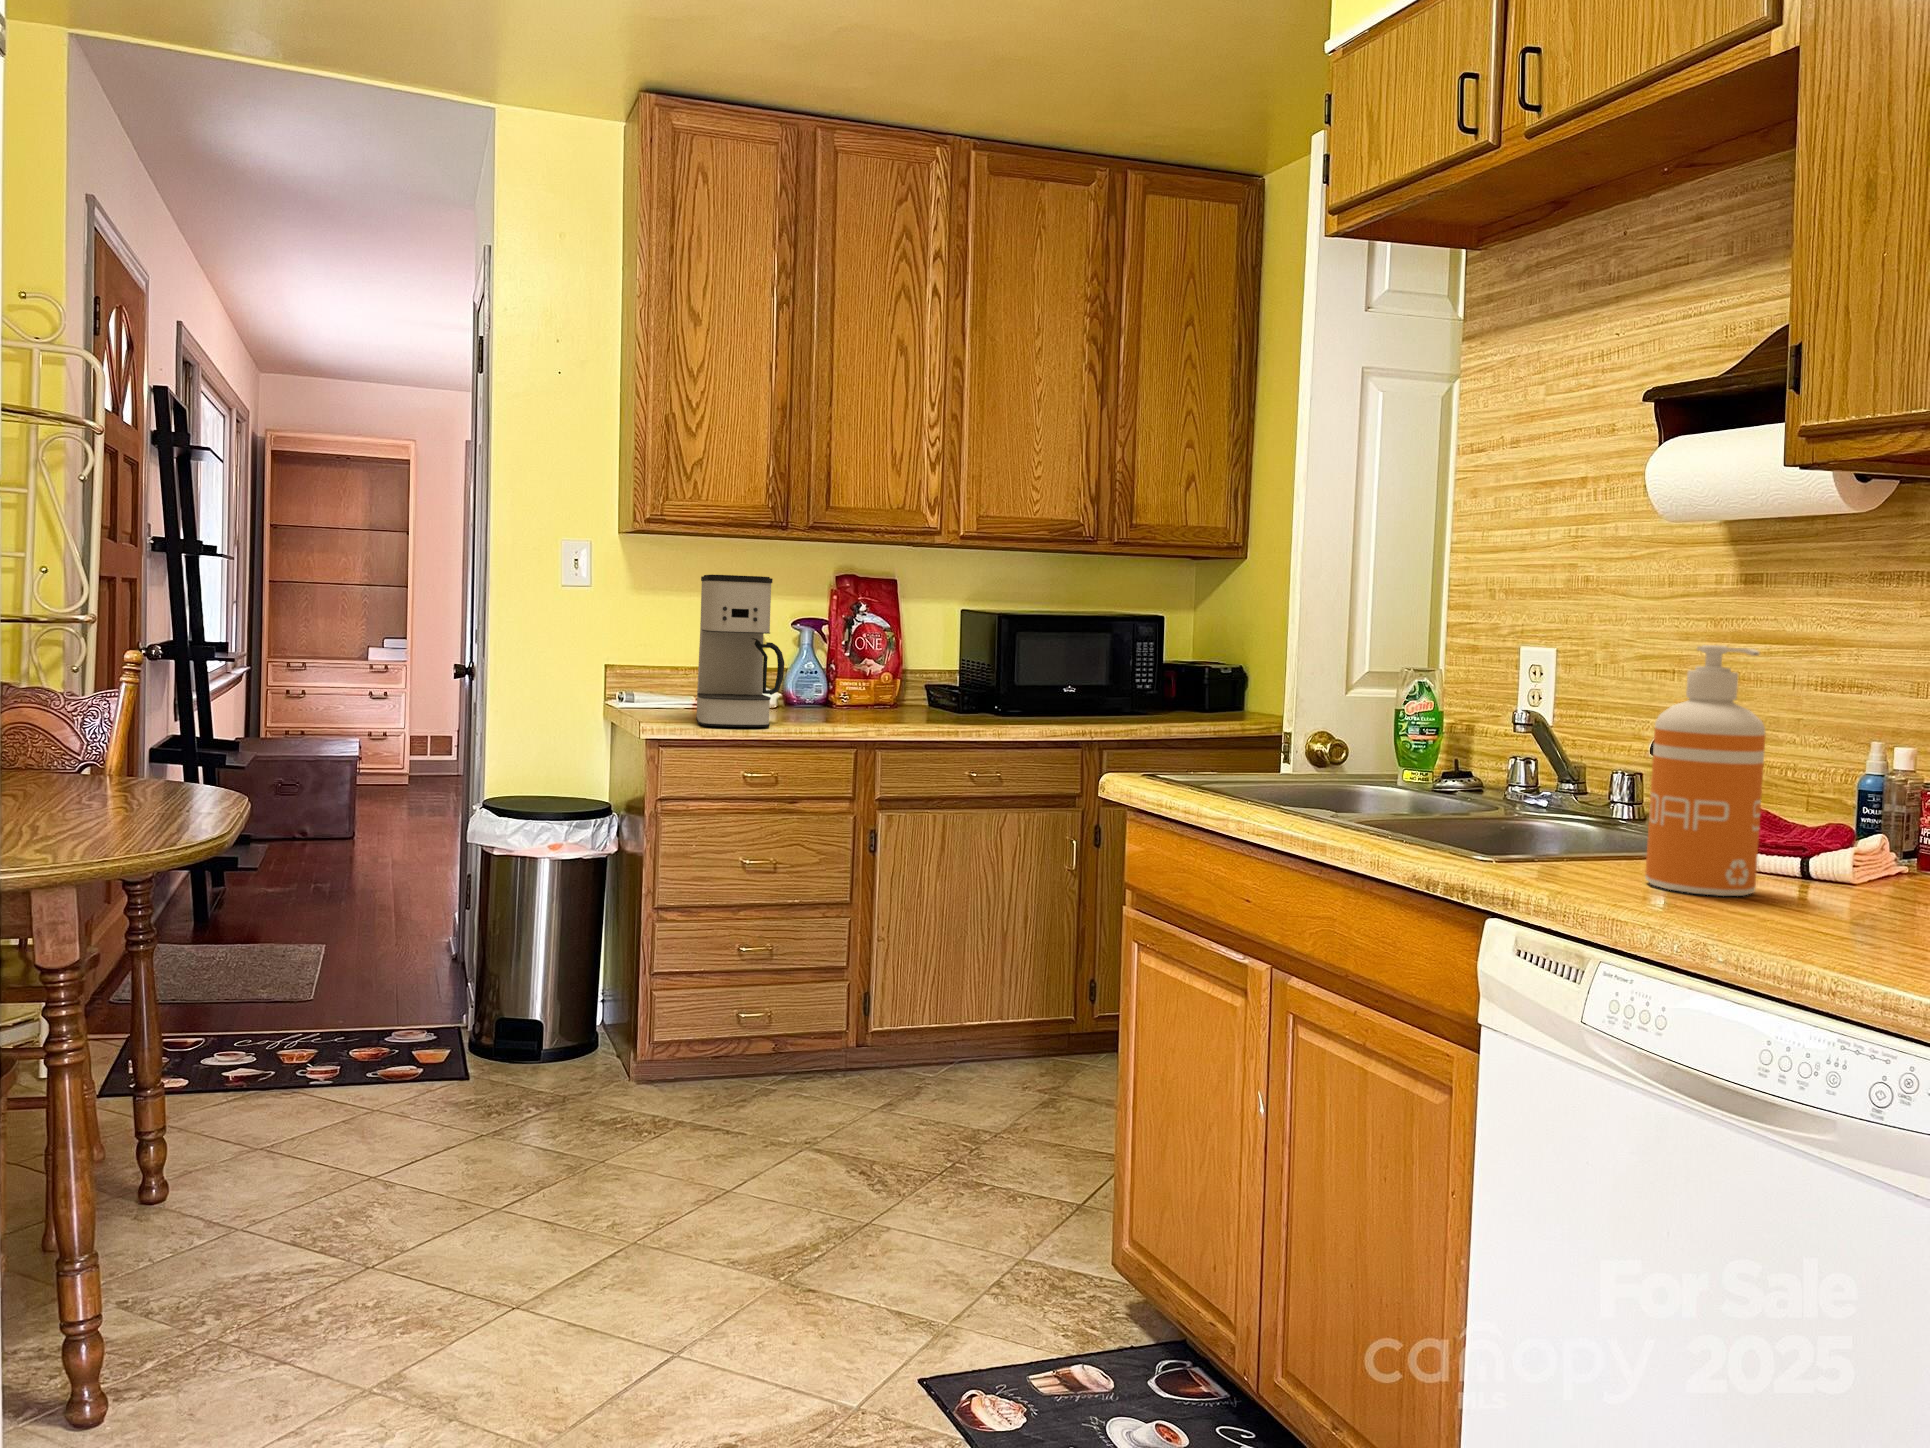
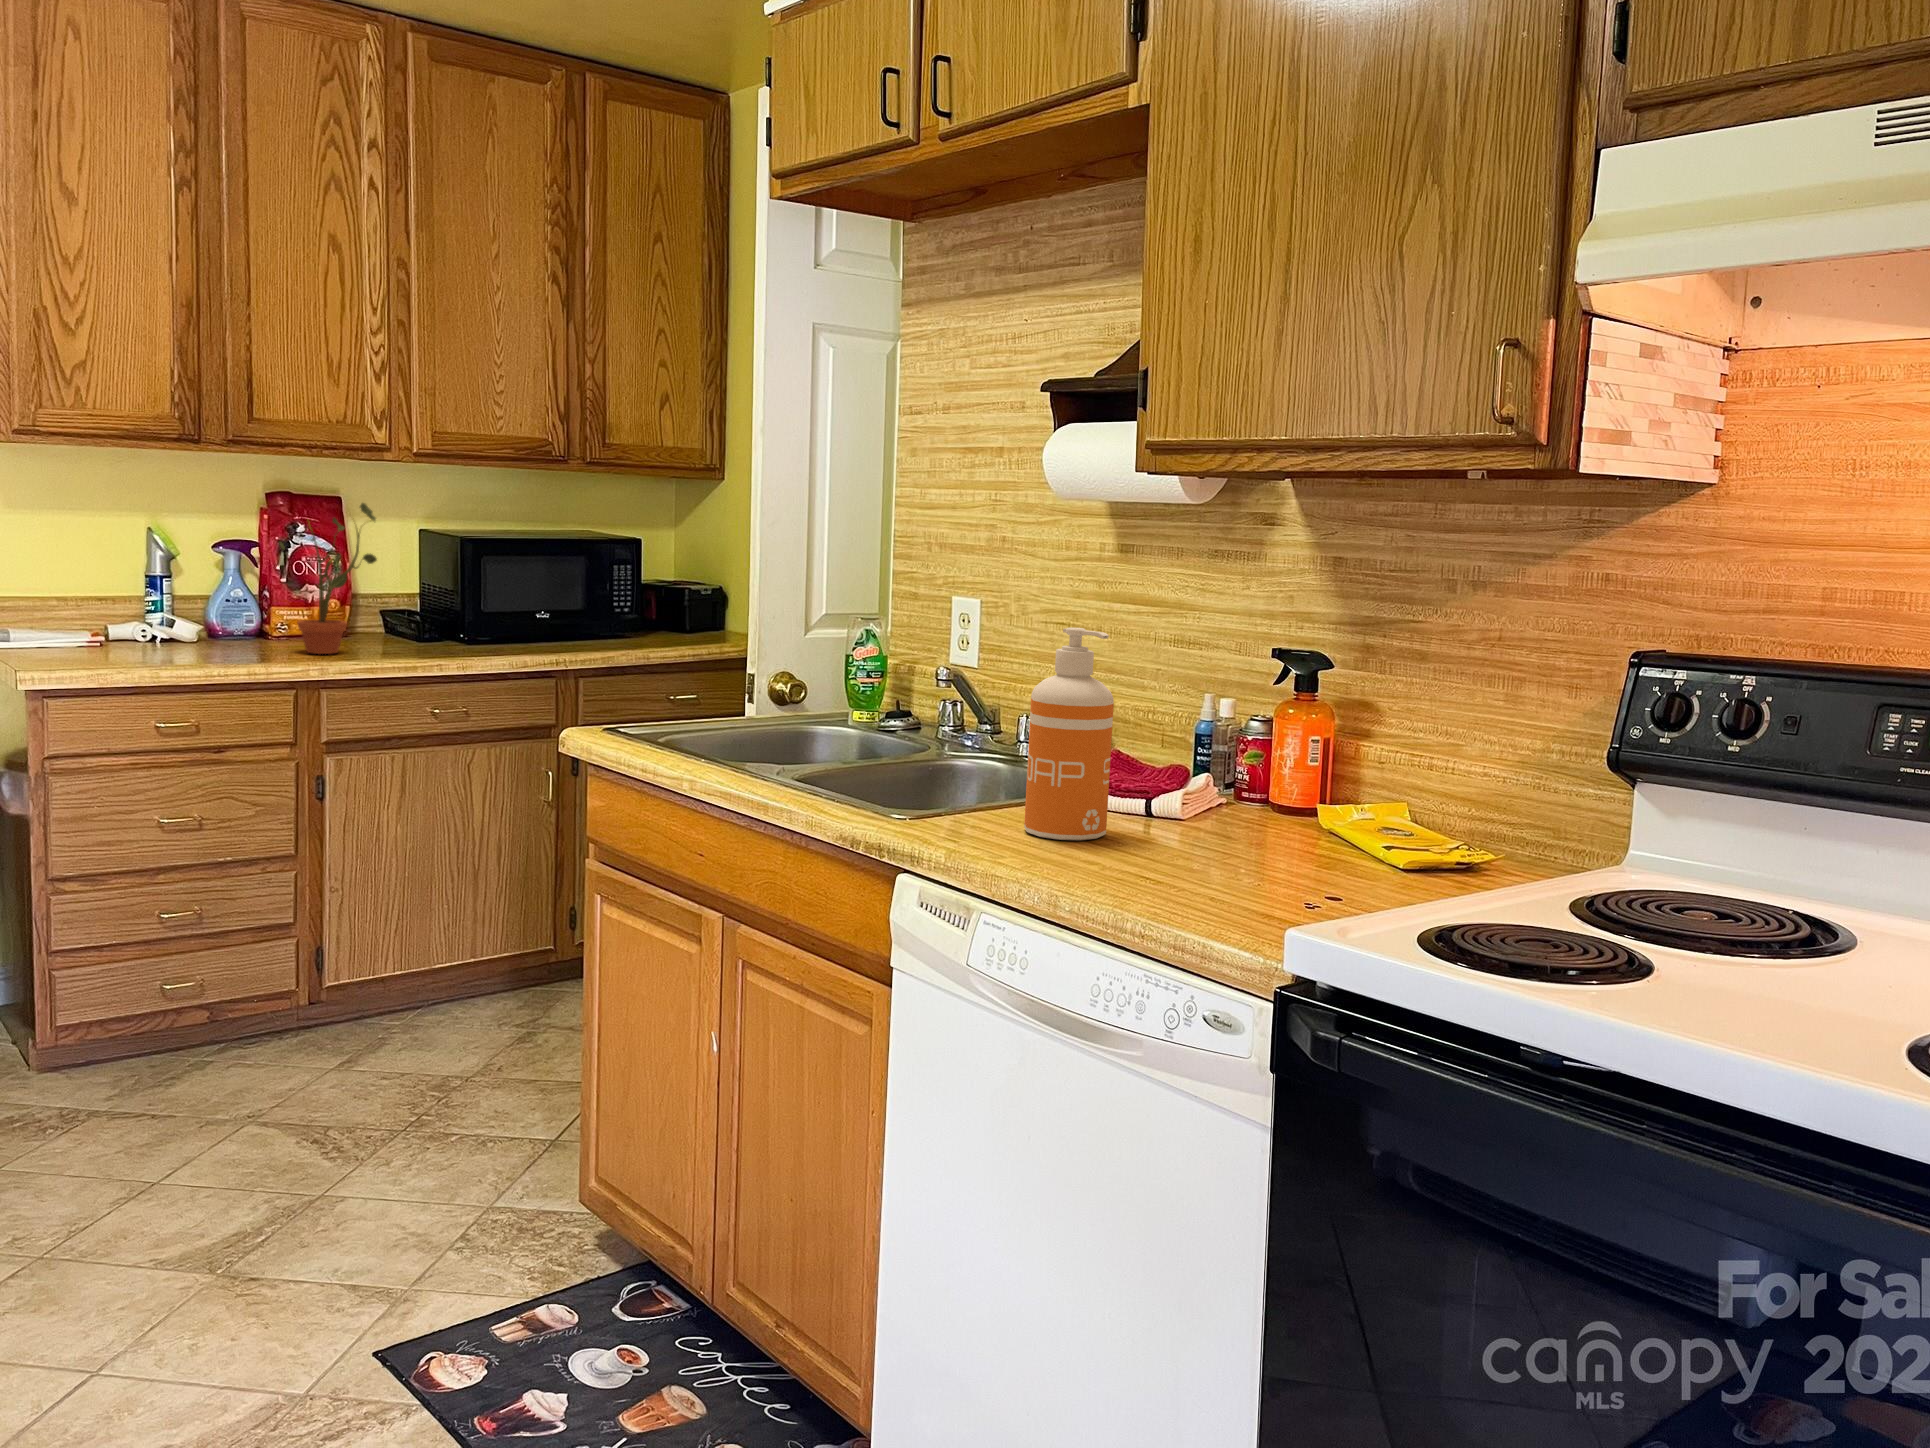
coffee maker: present [696,575,784,727] -> none [93,497,204,671]
potted plant: none [846,582,928,719] -> present [279,503,377,654]

